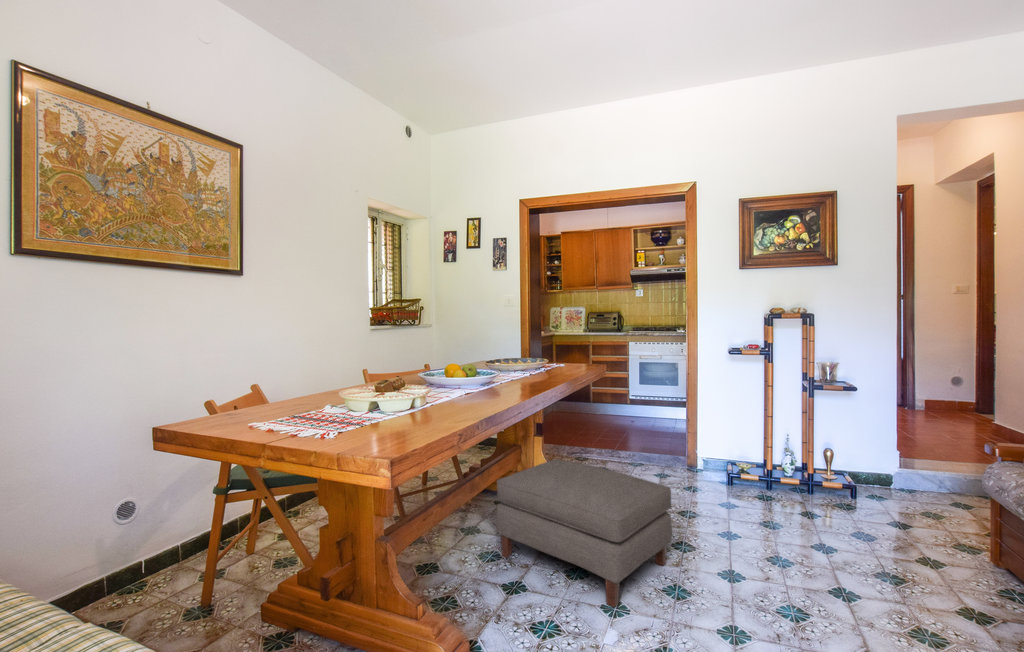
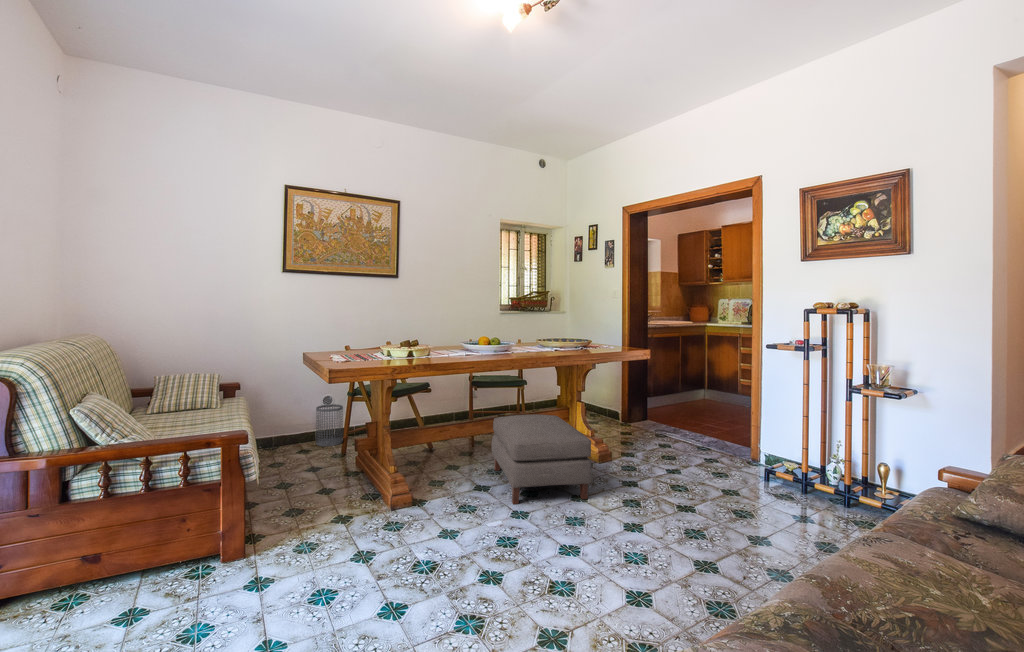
wastebasket: none [106,513,171,609] -> present [316,404,343,446]

